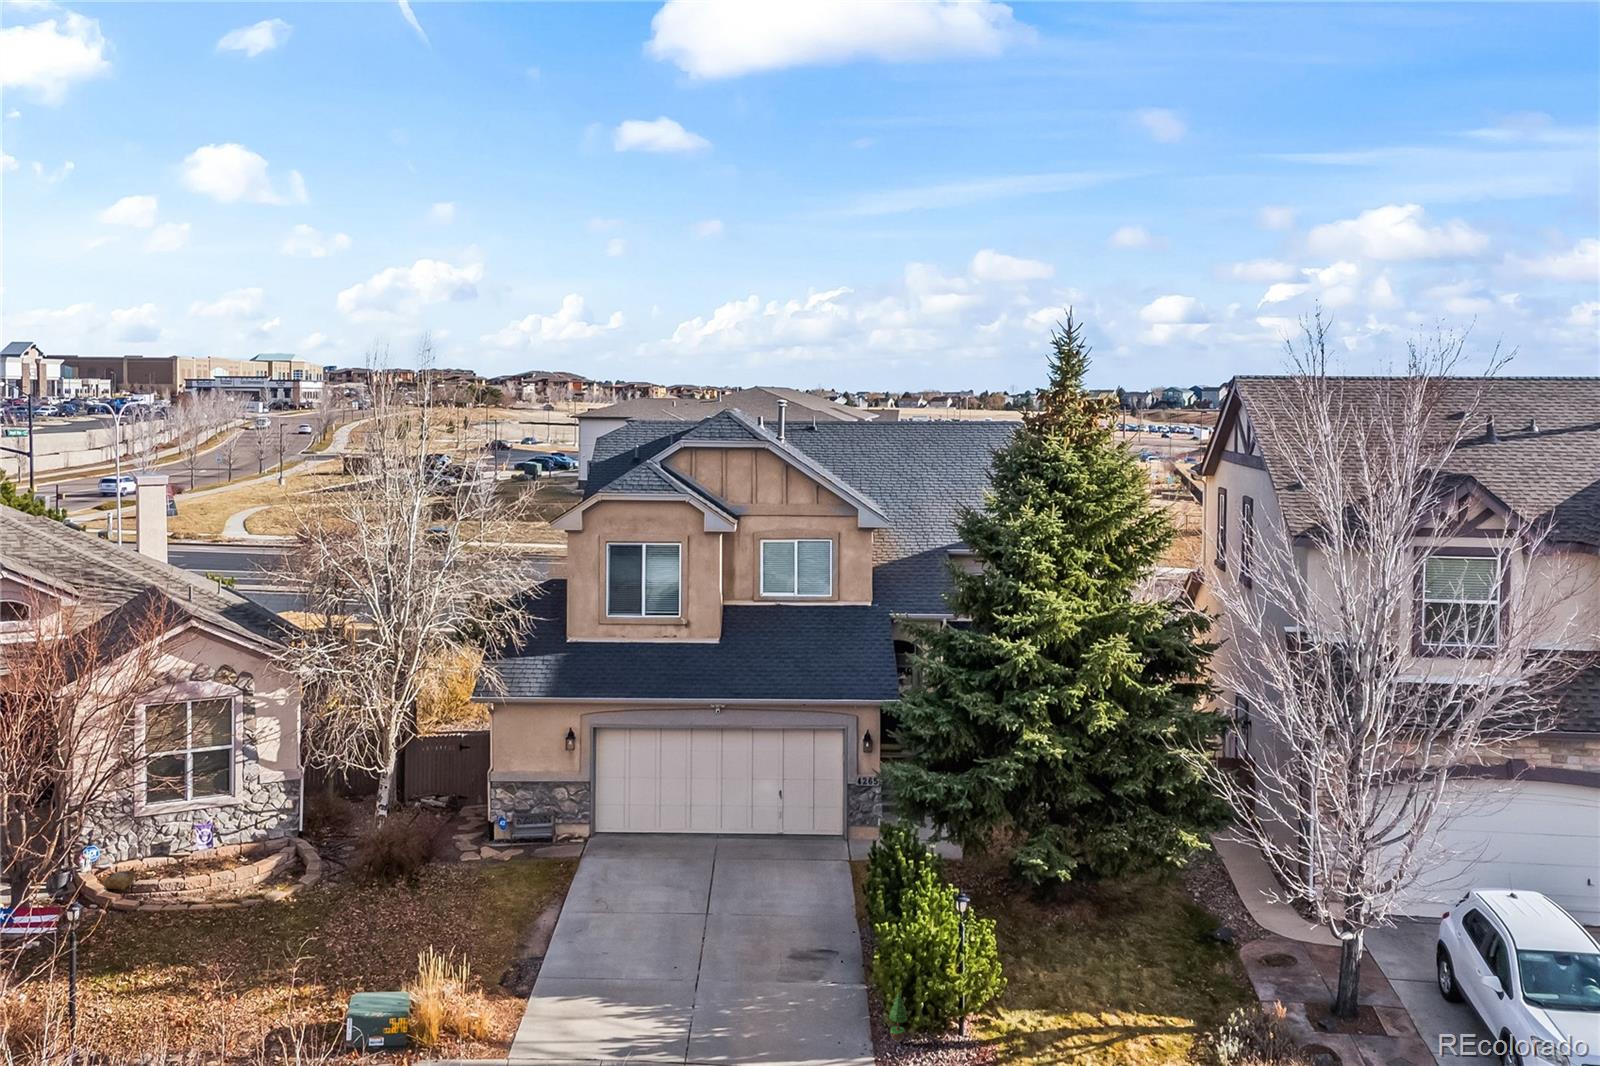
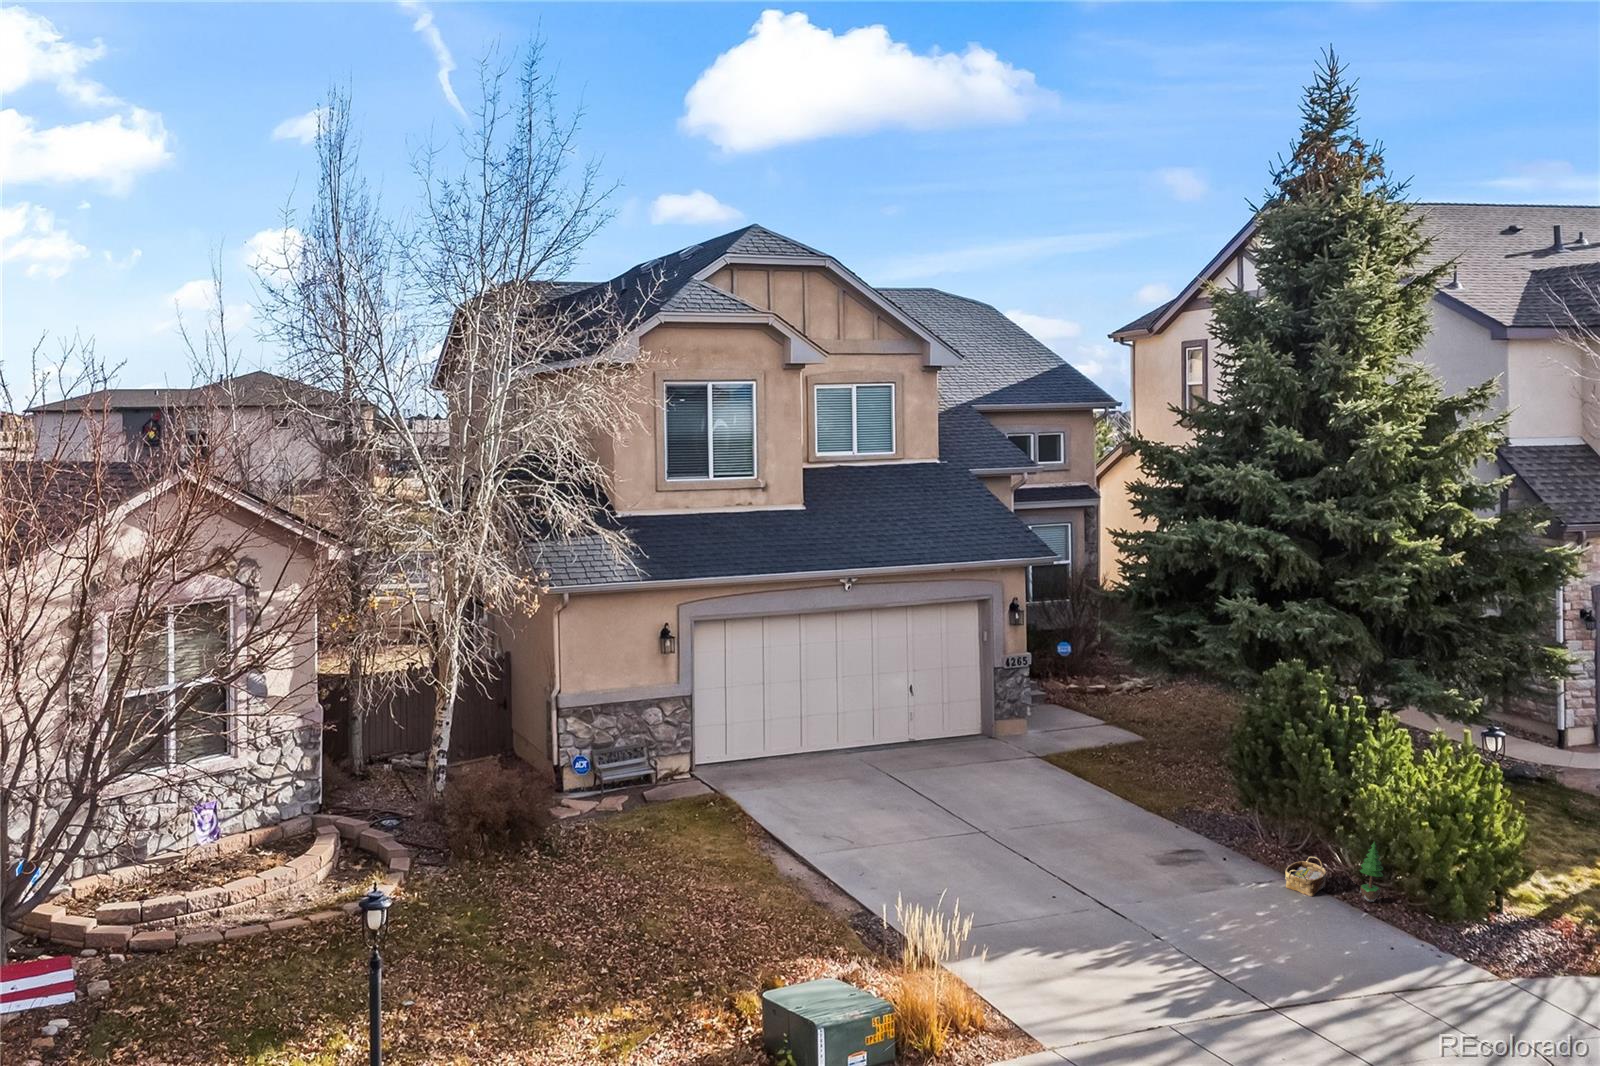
woven basket: present [104,871,135,890] -> present [1285,856,1326,896]

